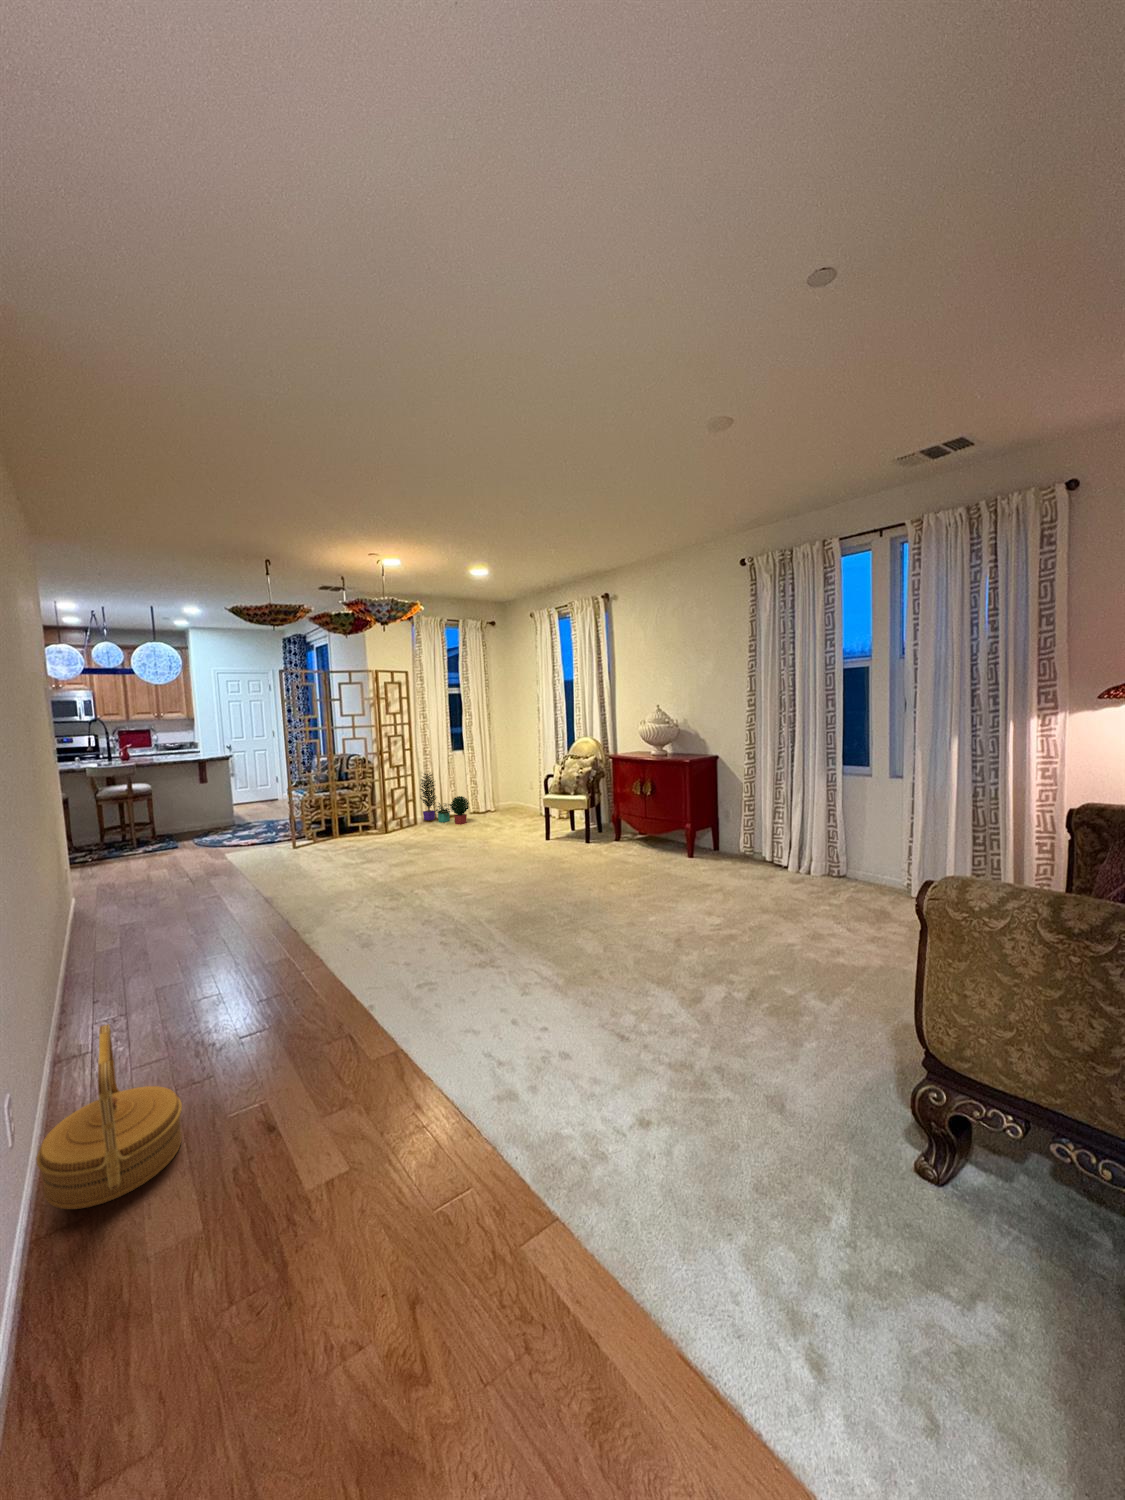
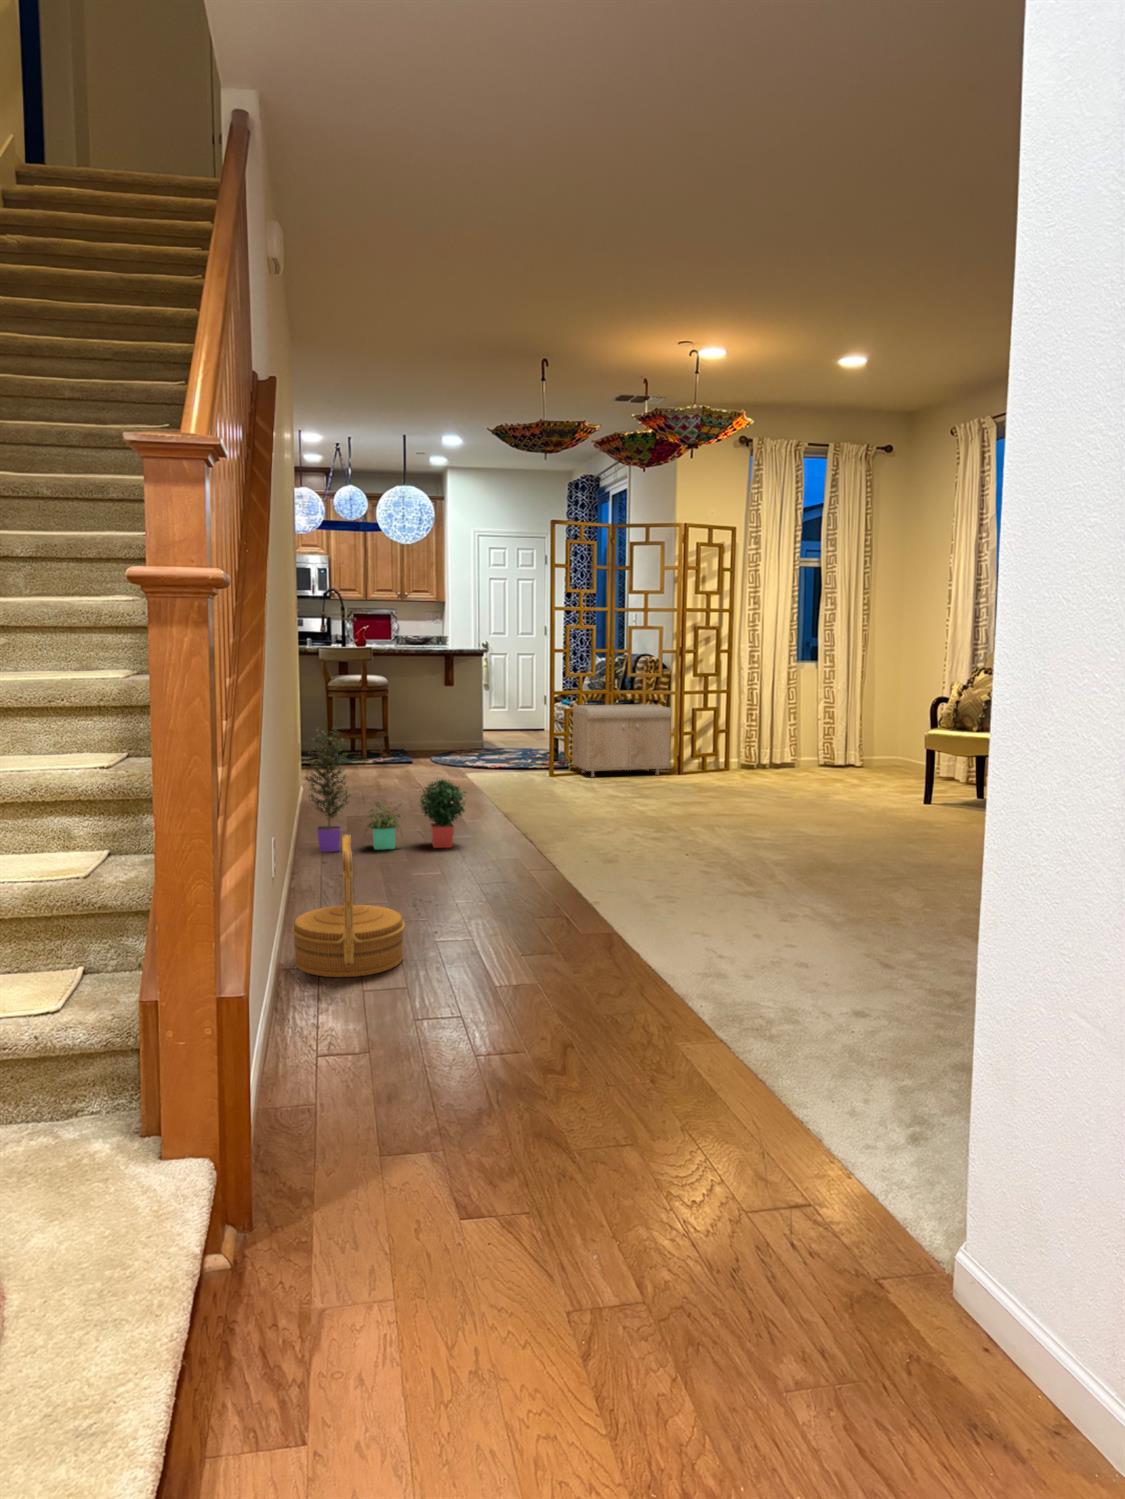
potted plant: present [420,773,469,824] -> present [306,728,466,852]
storage bench: none [306,788,379,844] -> present [572,704,672,777]

